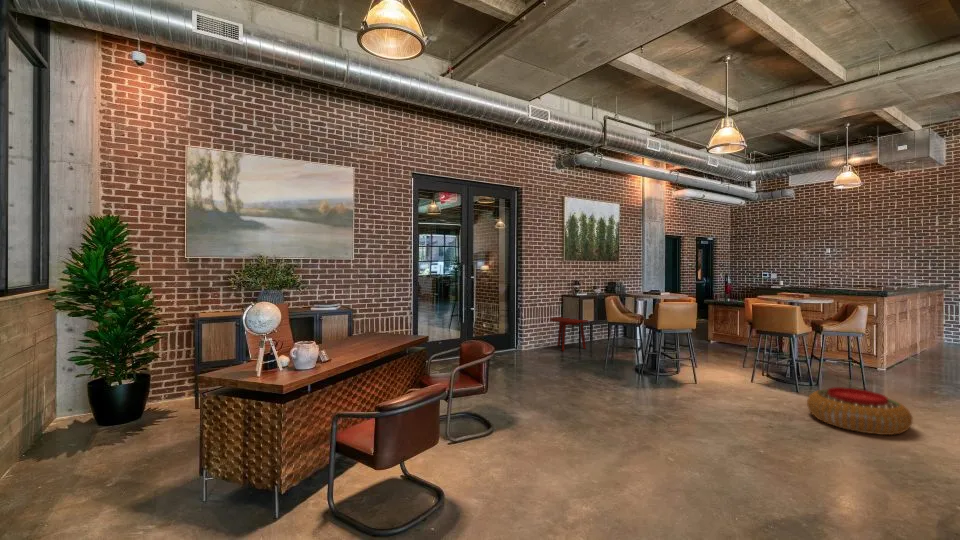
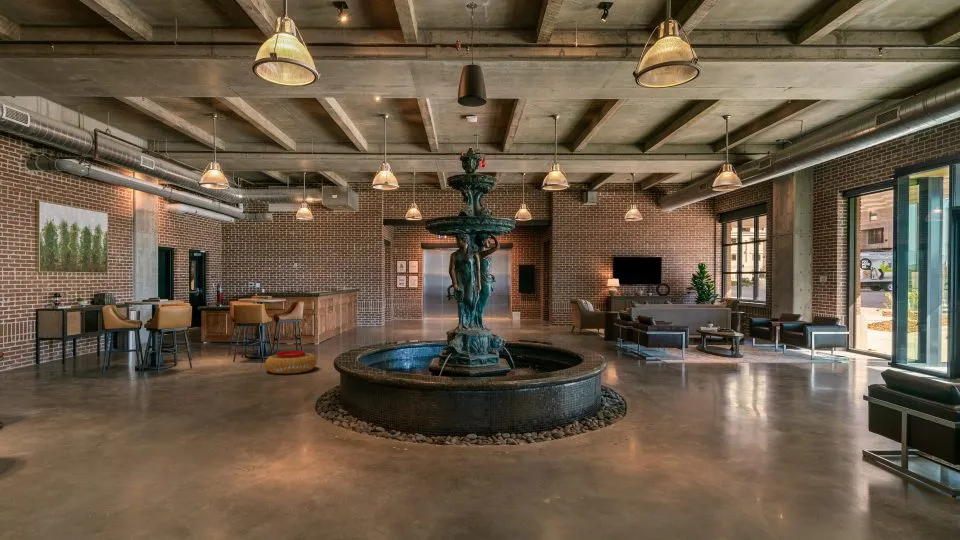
side table: present [550,317,588,351] -> none [21,332,74,370]

